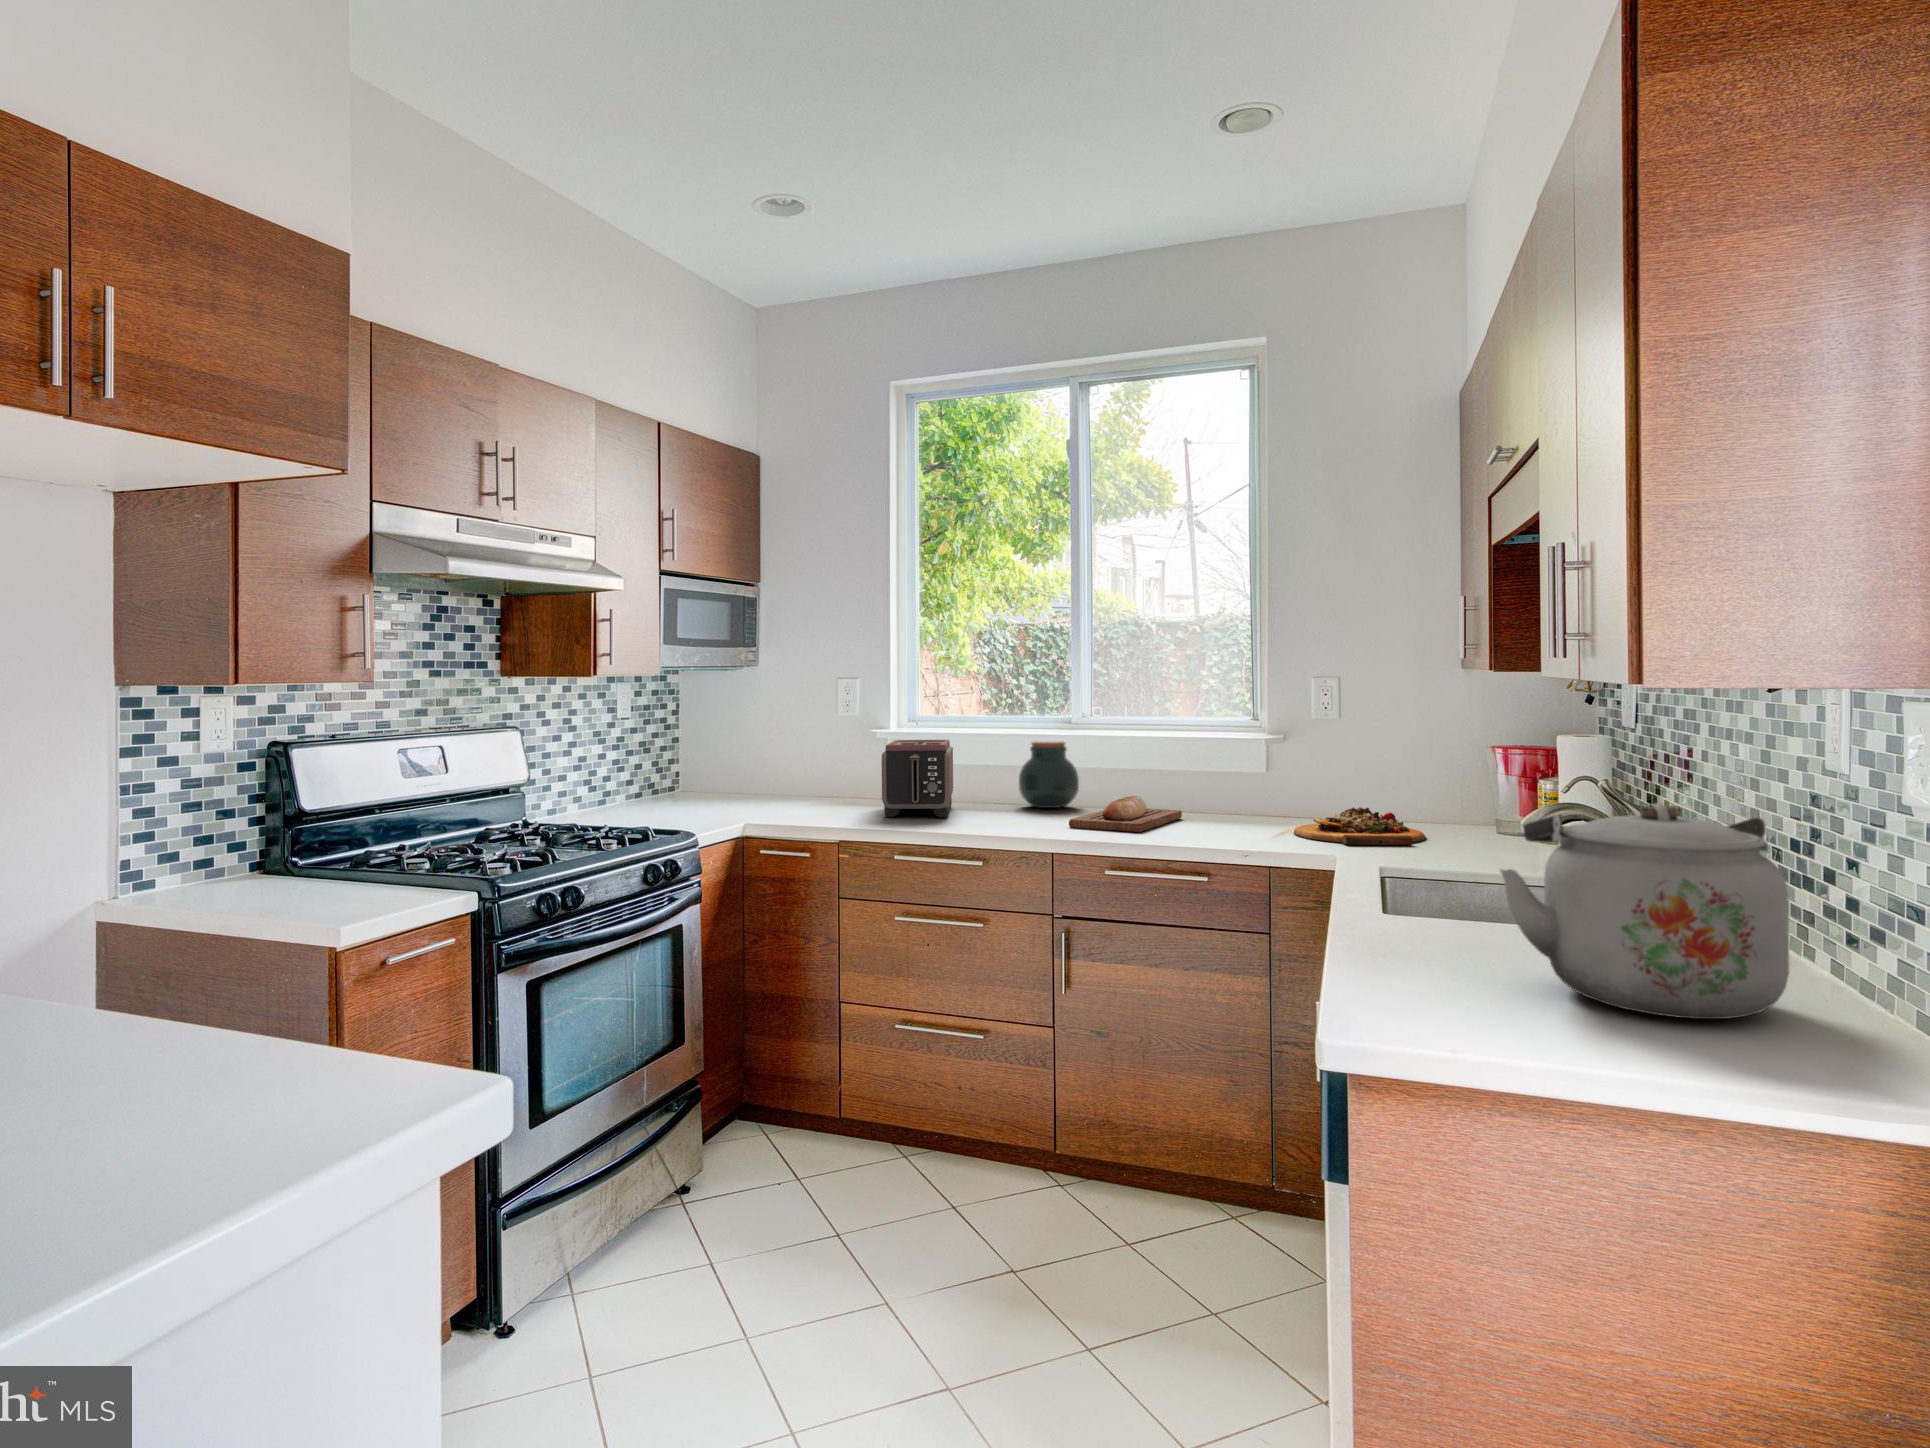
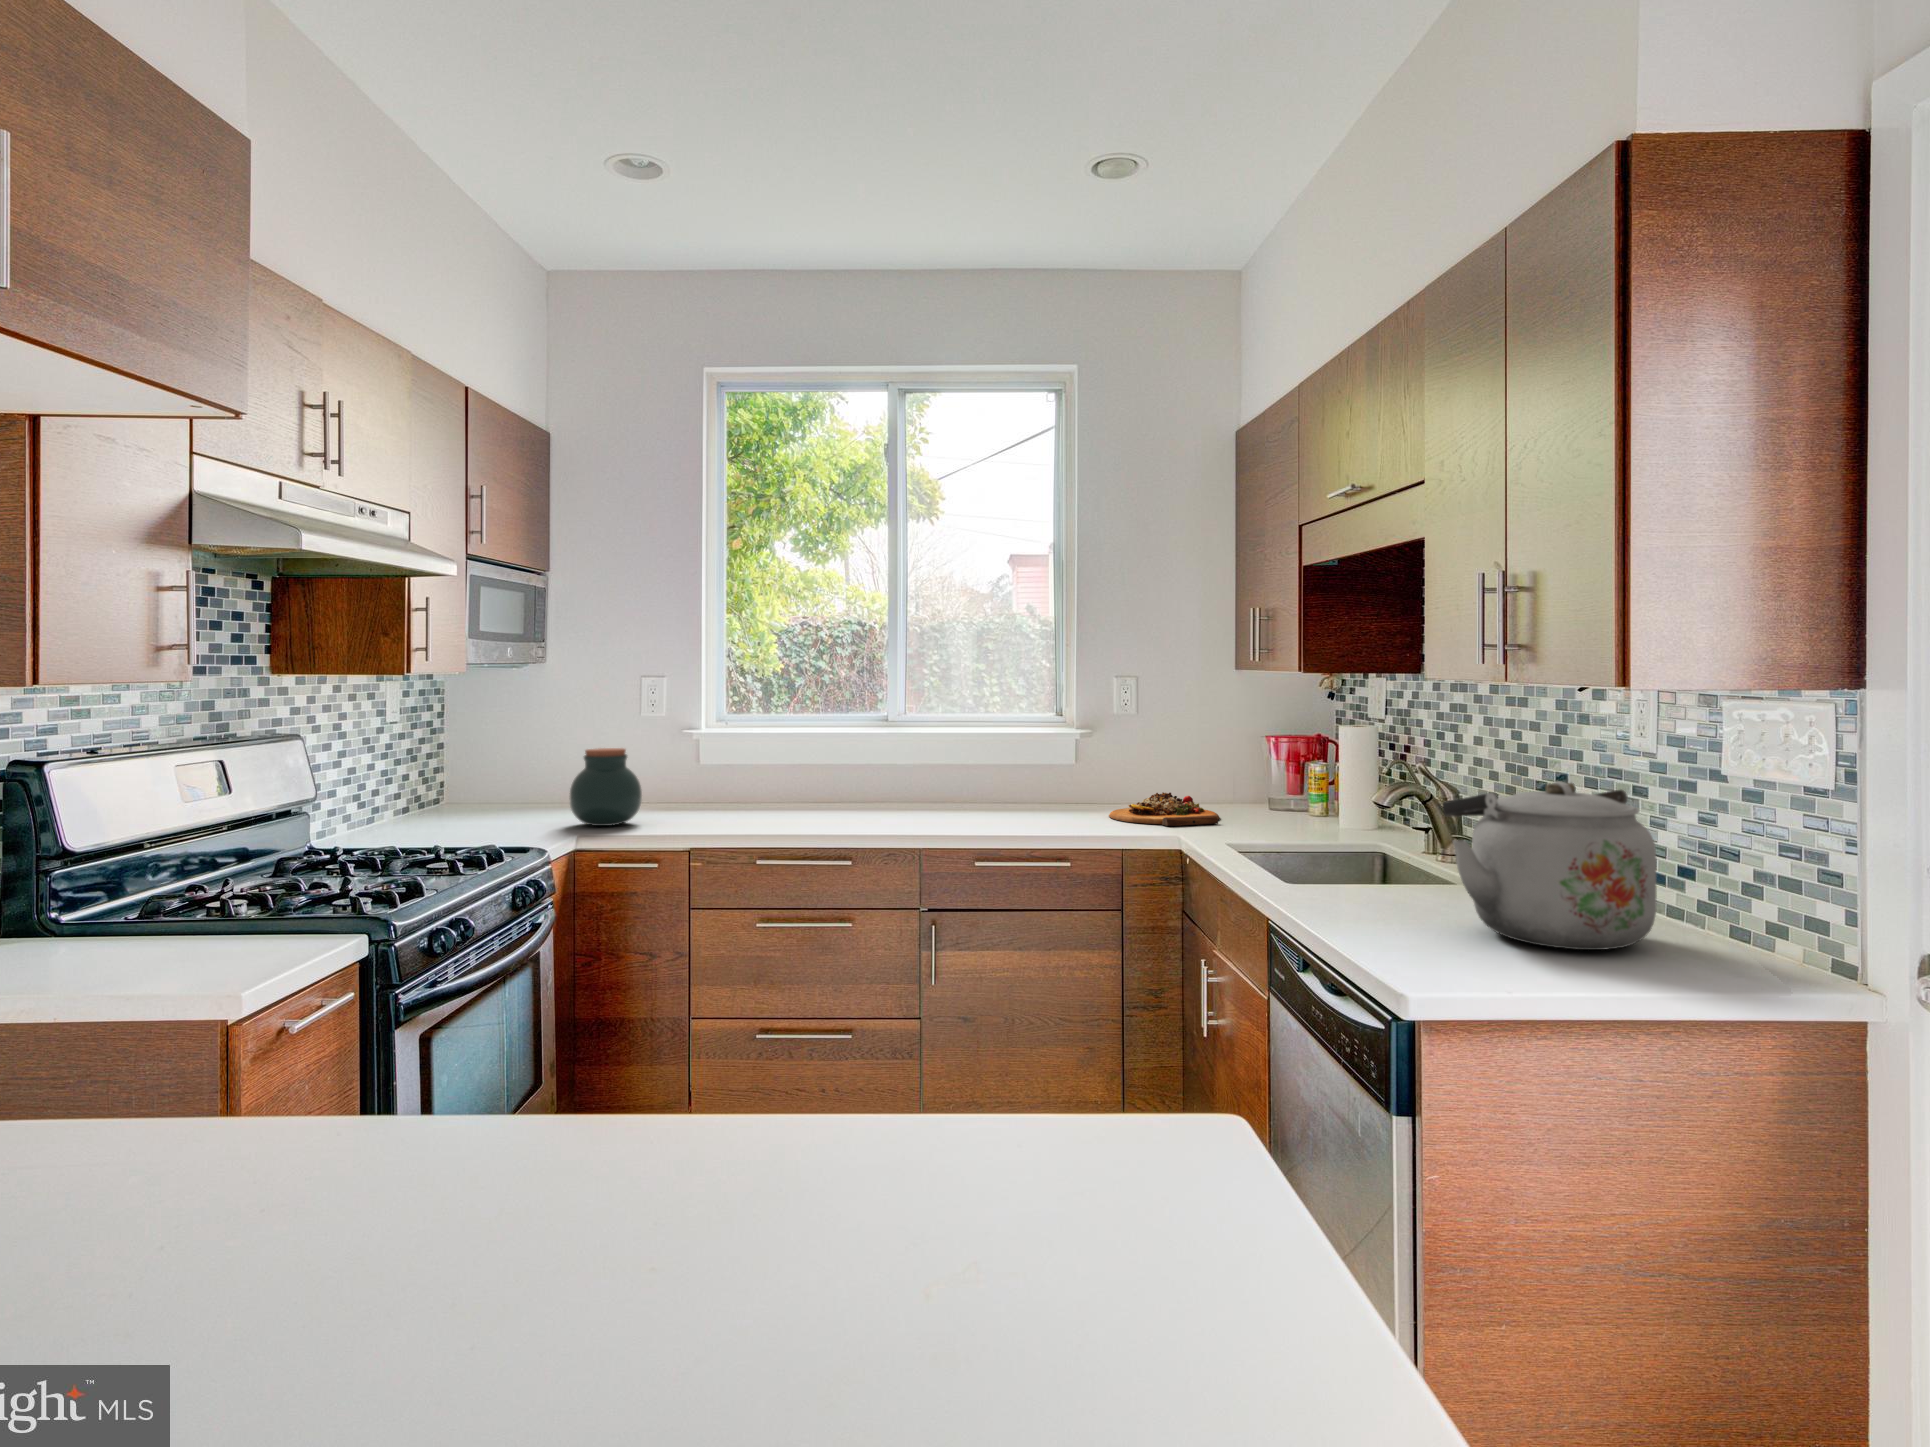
toaster: present [882,740,953,817] -> none [711,739,791,821]
jar: present [1019,741,1079,808] -> present [569,748,642,826]
bread loaf: present [1069,796,1182,832] -> none [918,790,1005,824]

